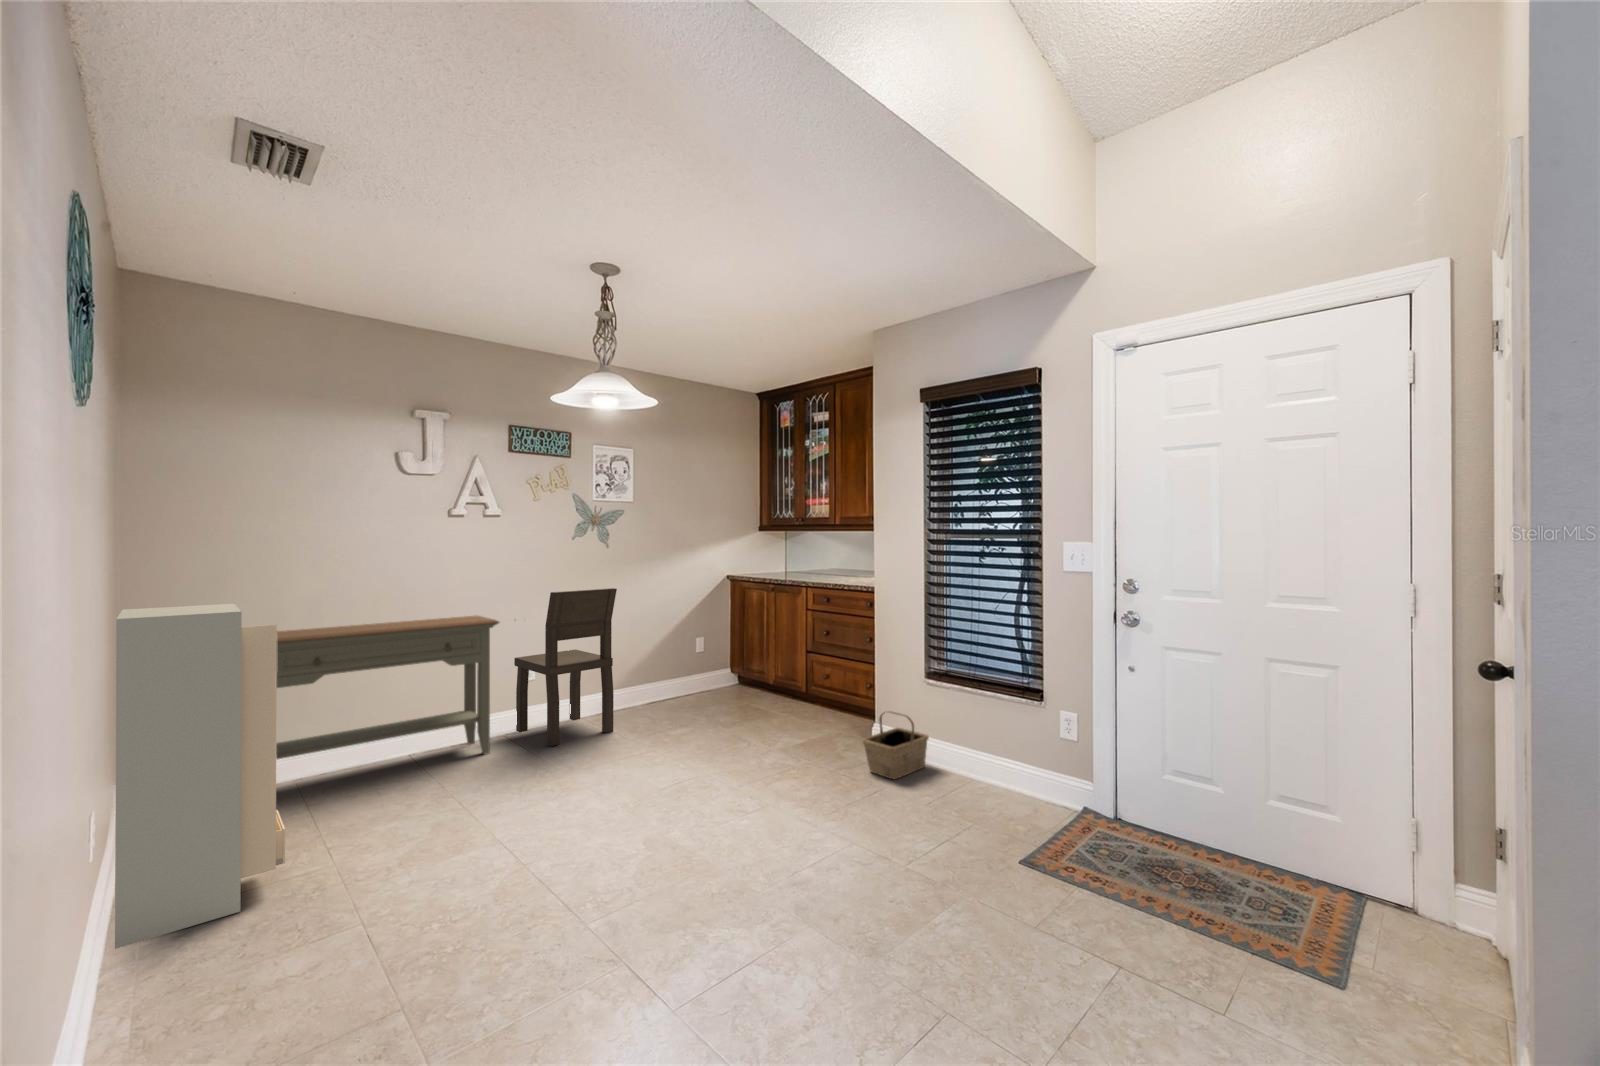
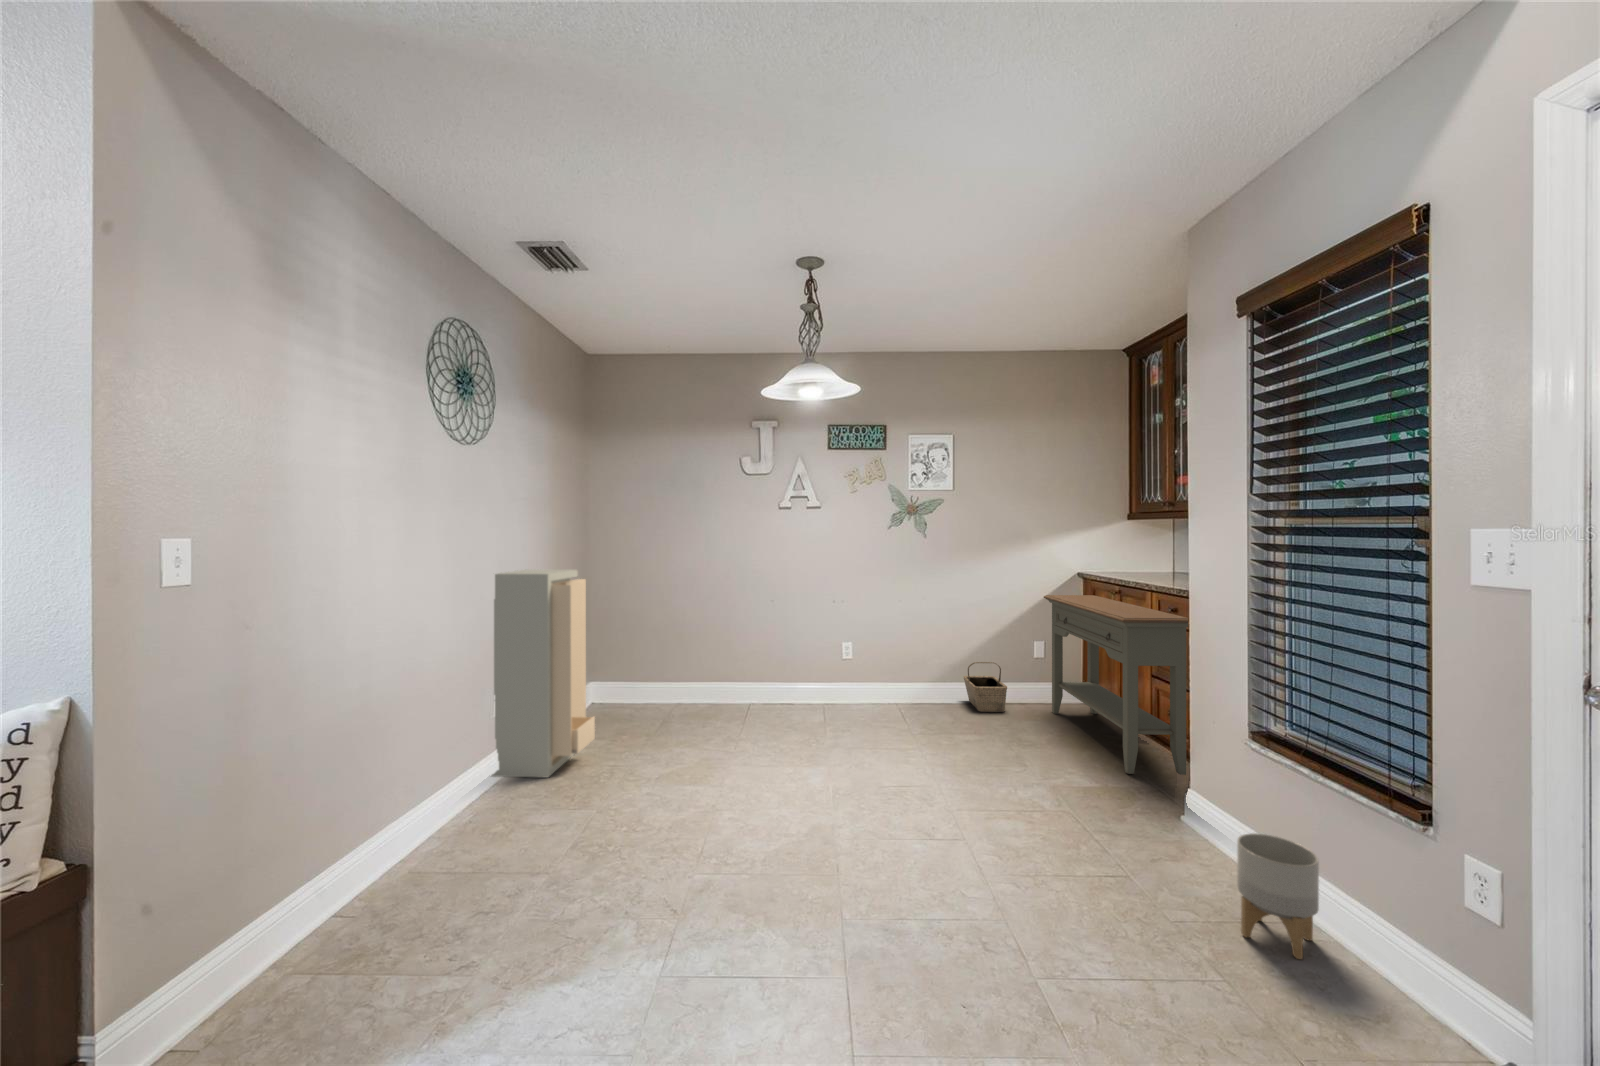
dining chair: present [514,588,617,746] -> none [833,577,905,720]
console table: present [276,615,499,759] -> present [1044,595,1188,775]
basket: present [863,711,929,779] -> present [964,662,1007,712]
planter: none [951,729,990,793] -> present [1237,833,1319,959]

